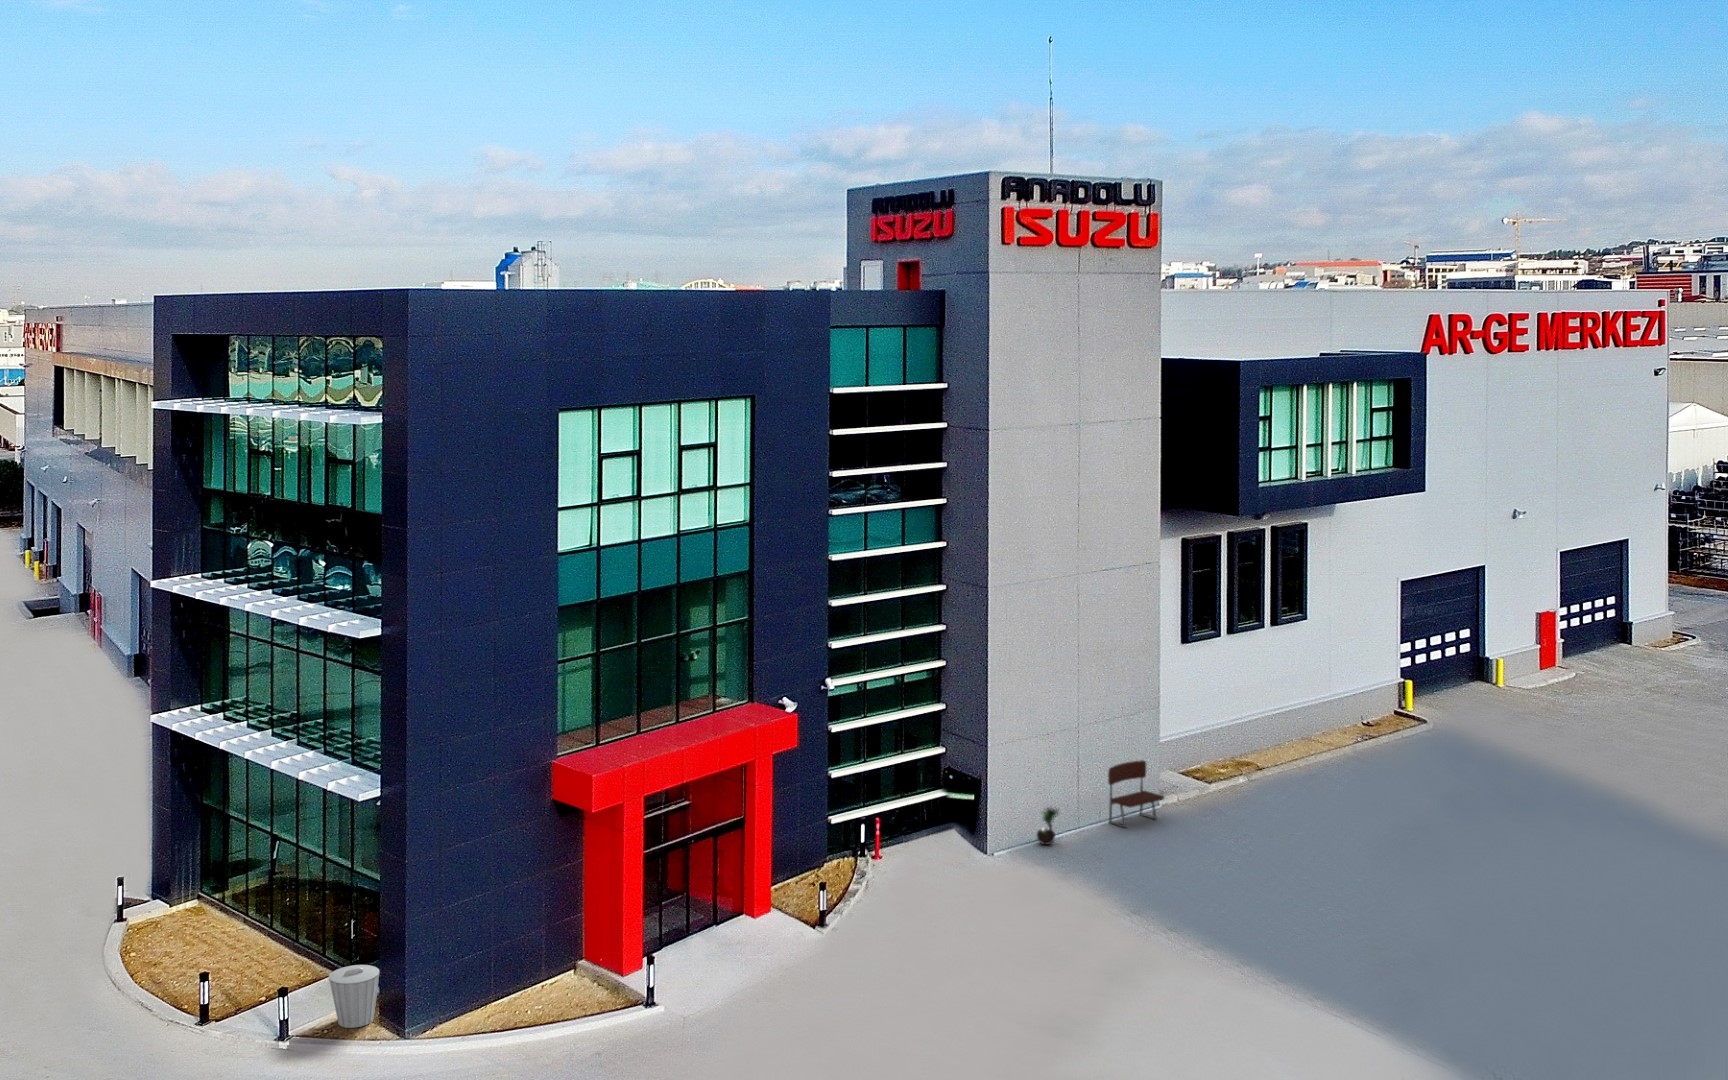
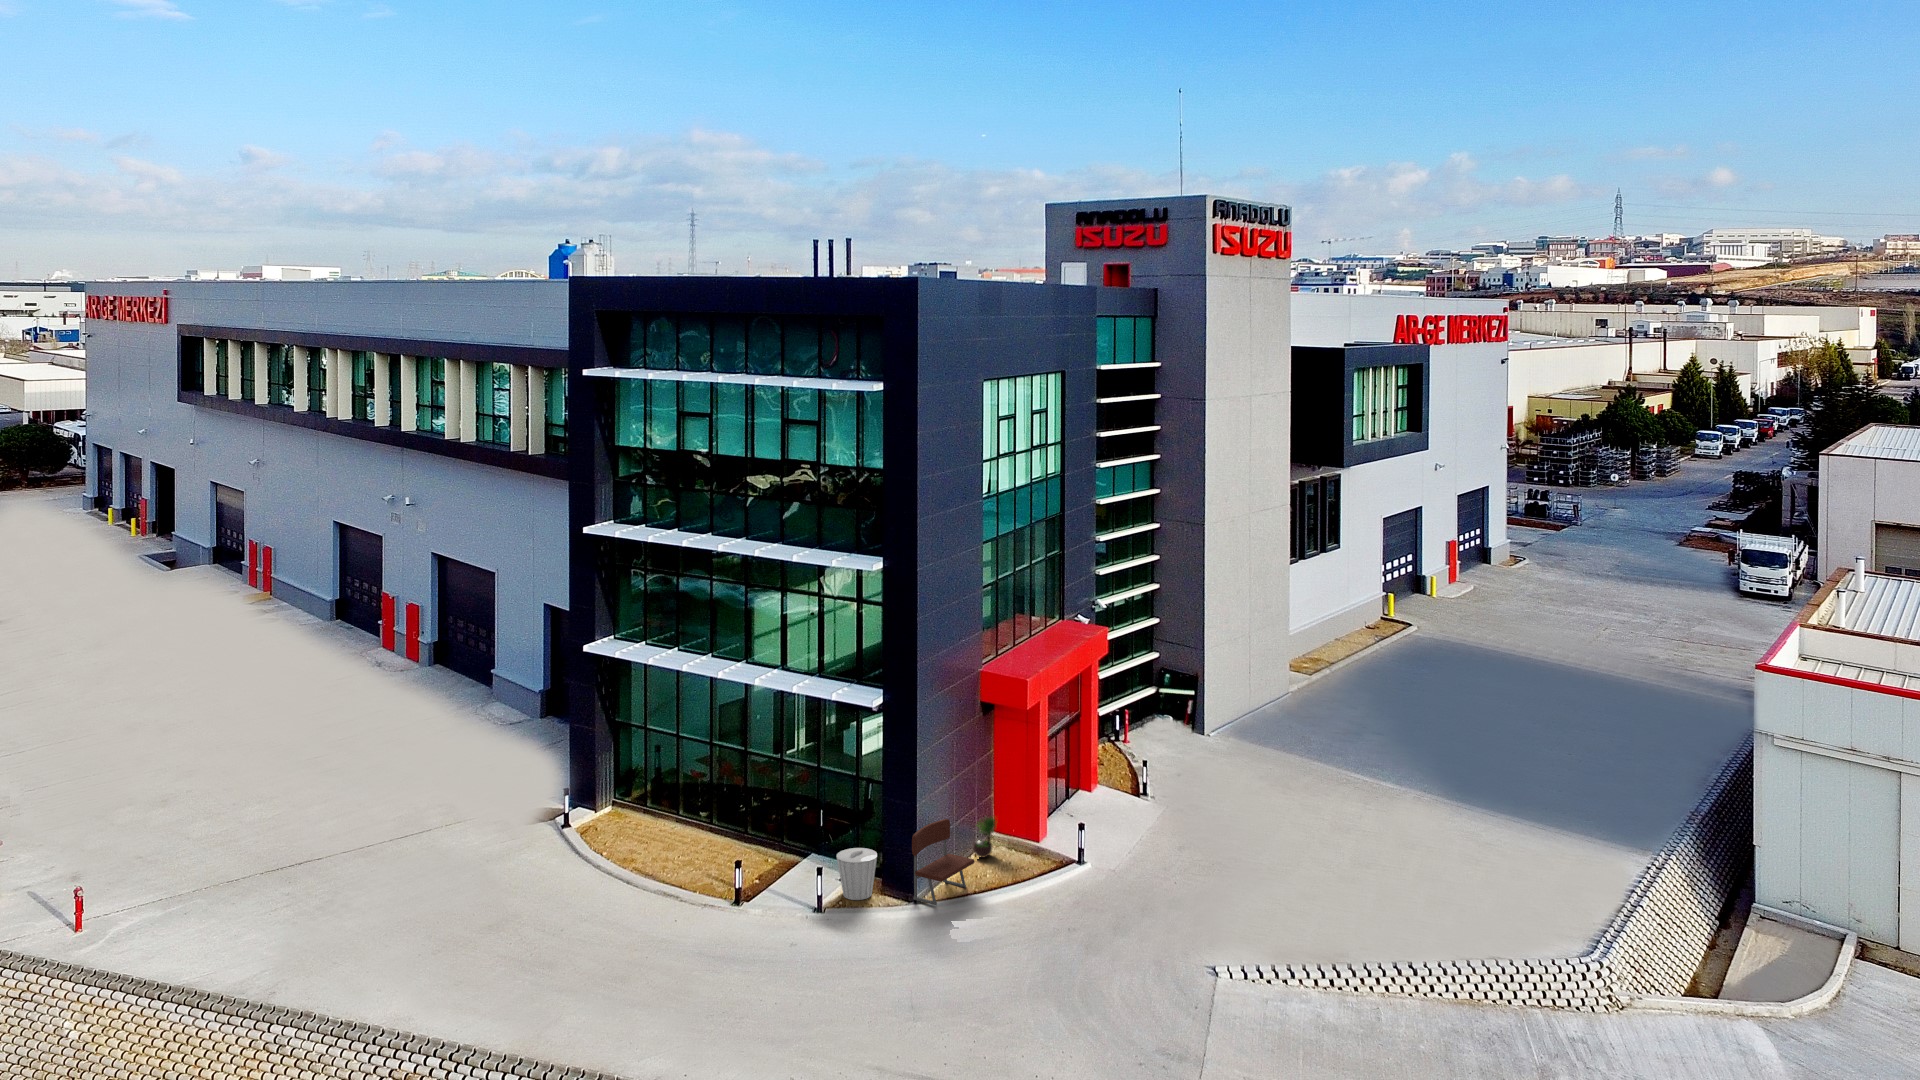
bench: present [1108,760,1164,827] -> present [912,819,974,905]
potted tree: present [1037,807,1059,845] -> present [973,818,996,857]

